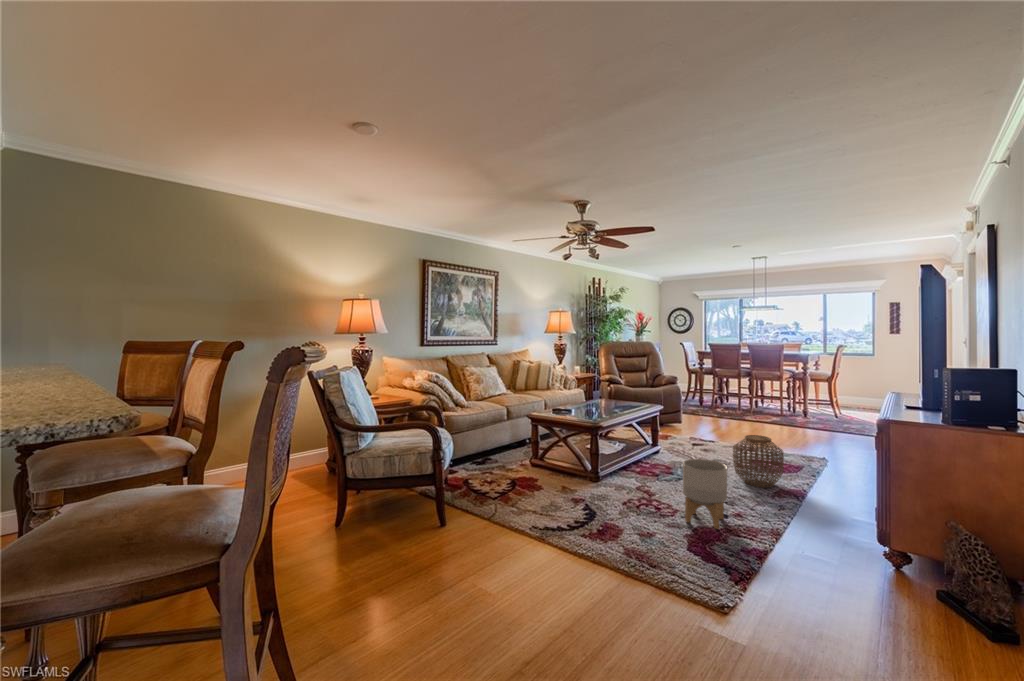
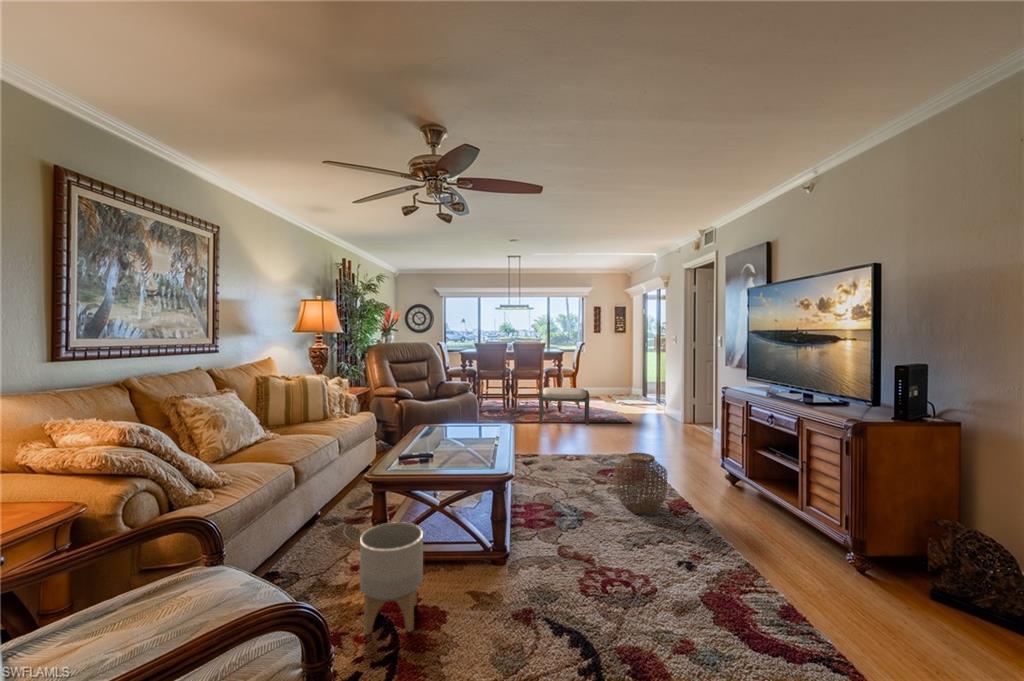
ottoman: none [761,387,827,429] -> present [539,387,589,425]
planter: present [683,459,727,529] -> present [360,522,423,635]

